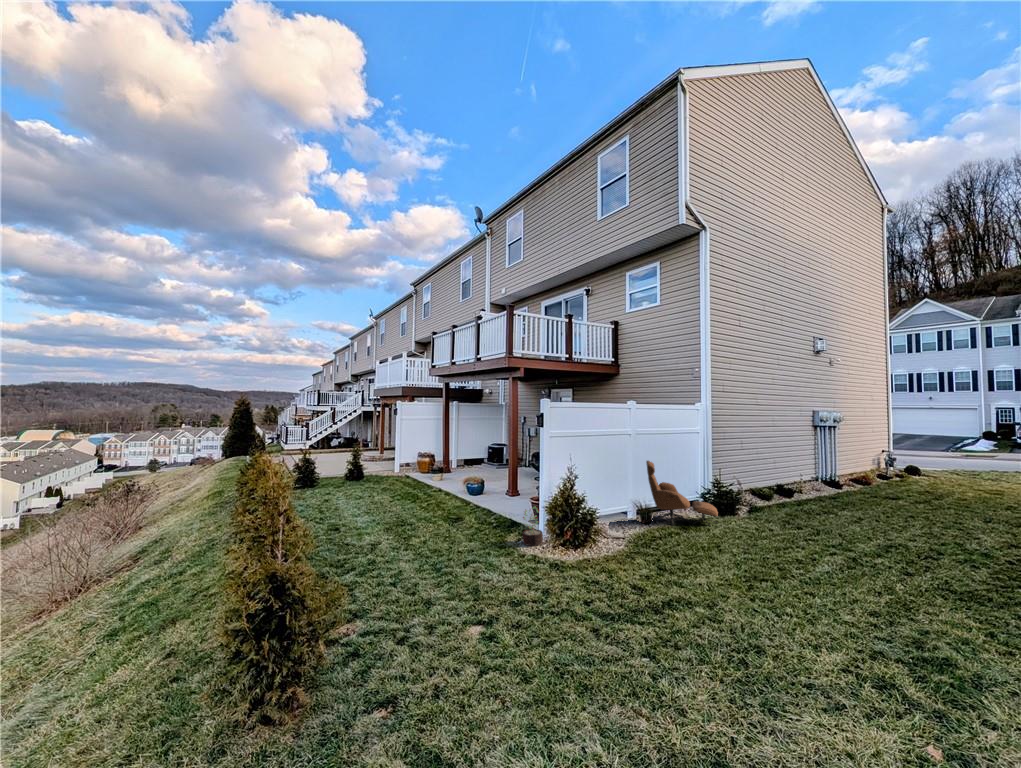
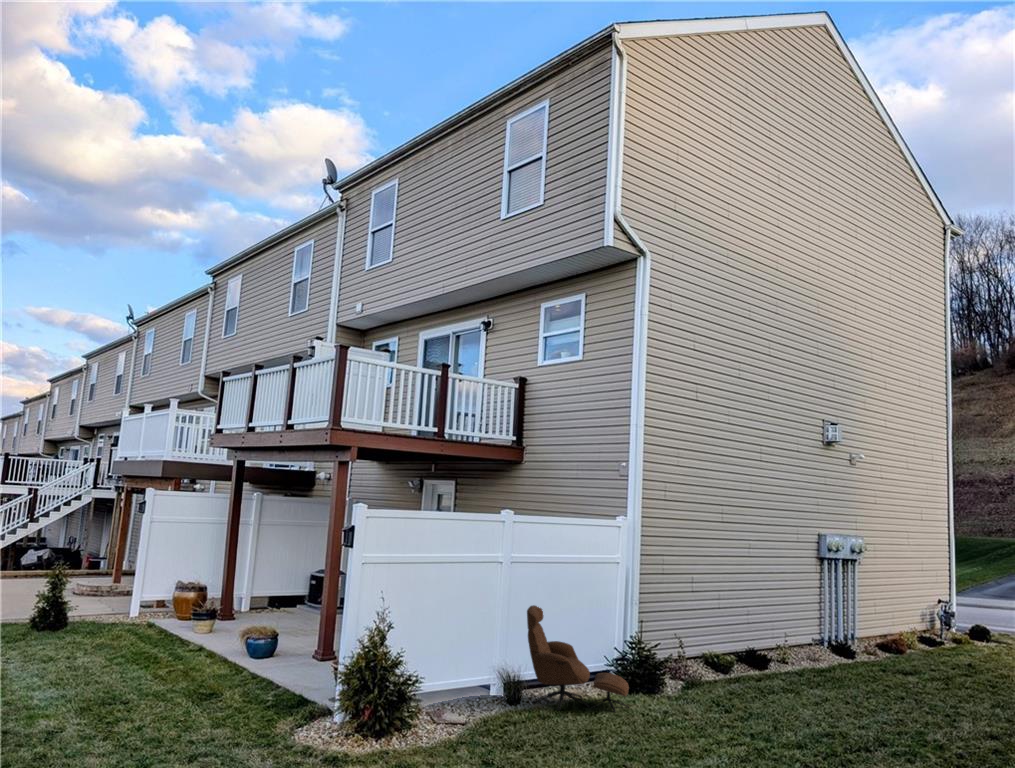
decorative plant: present [522,507,543,546] -> none [306,673,340,738]

